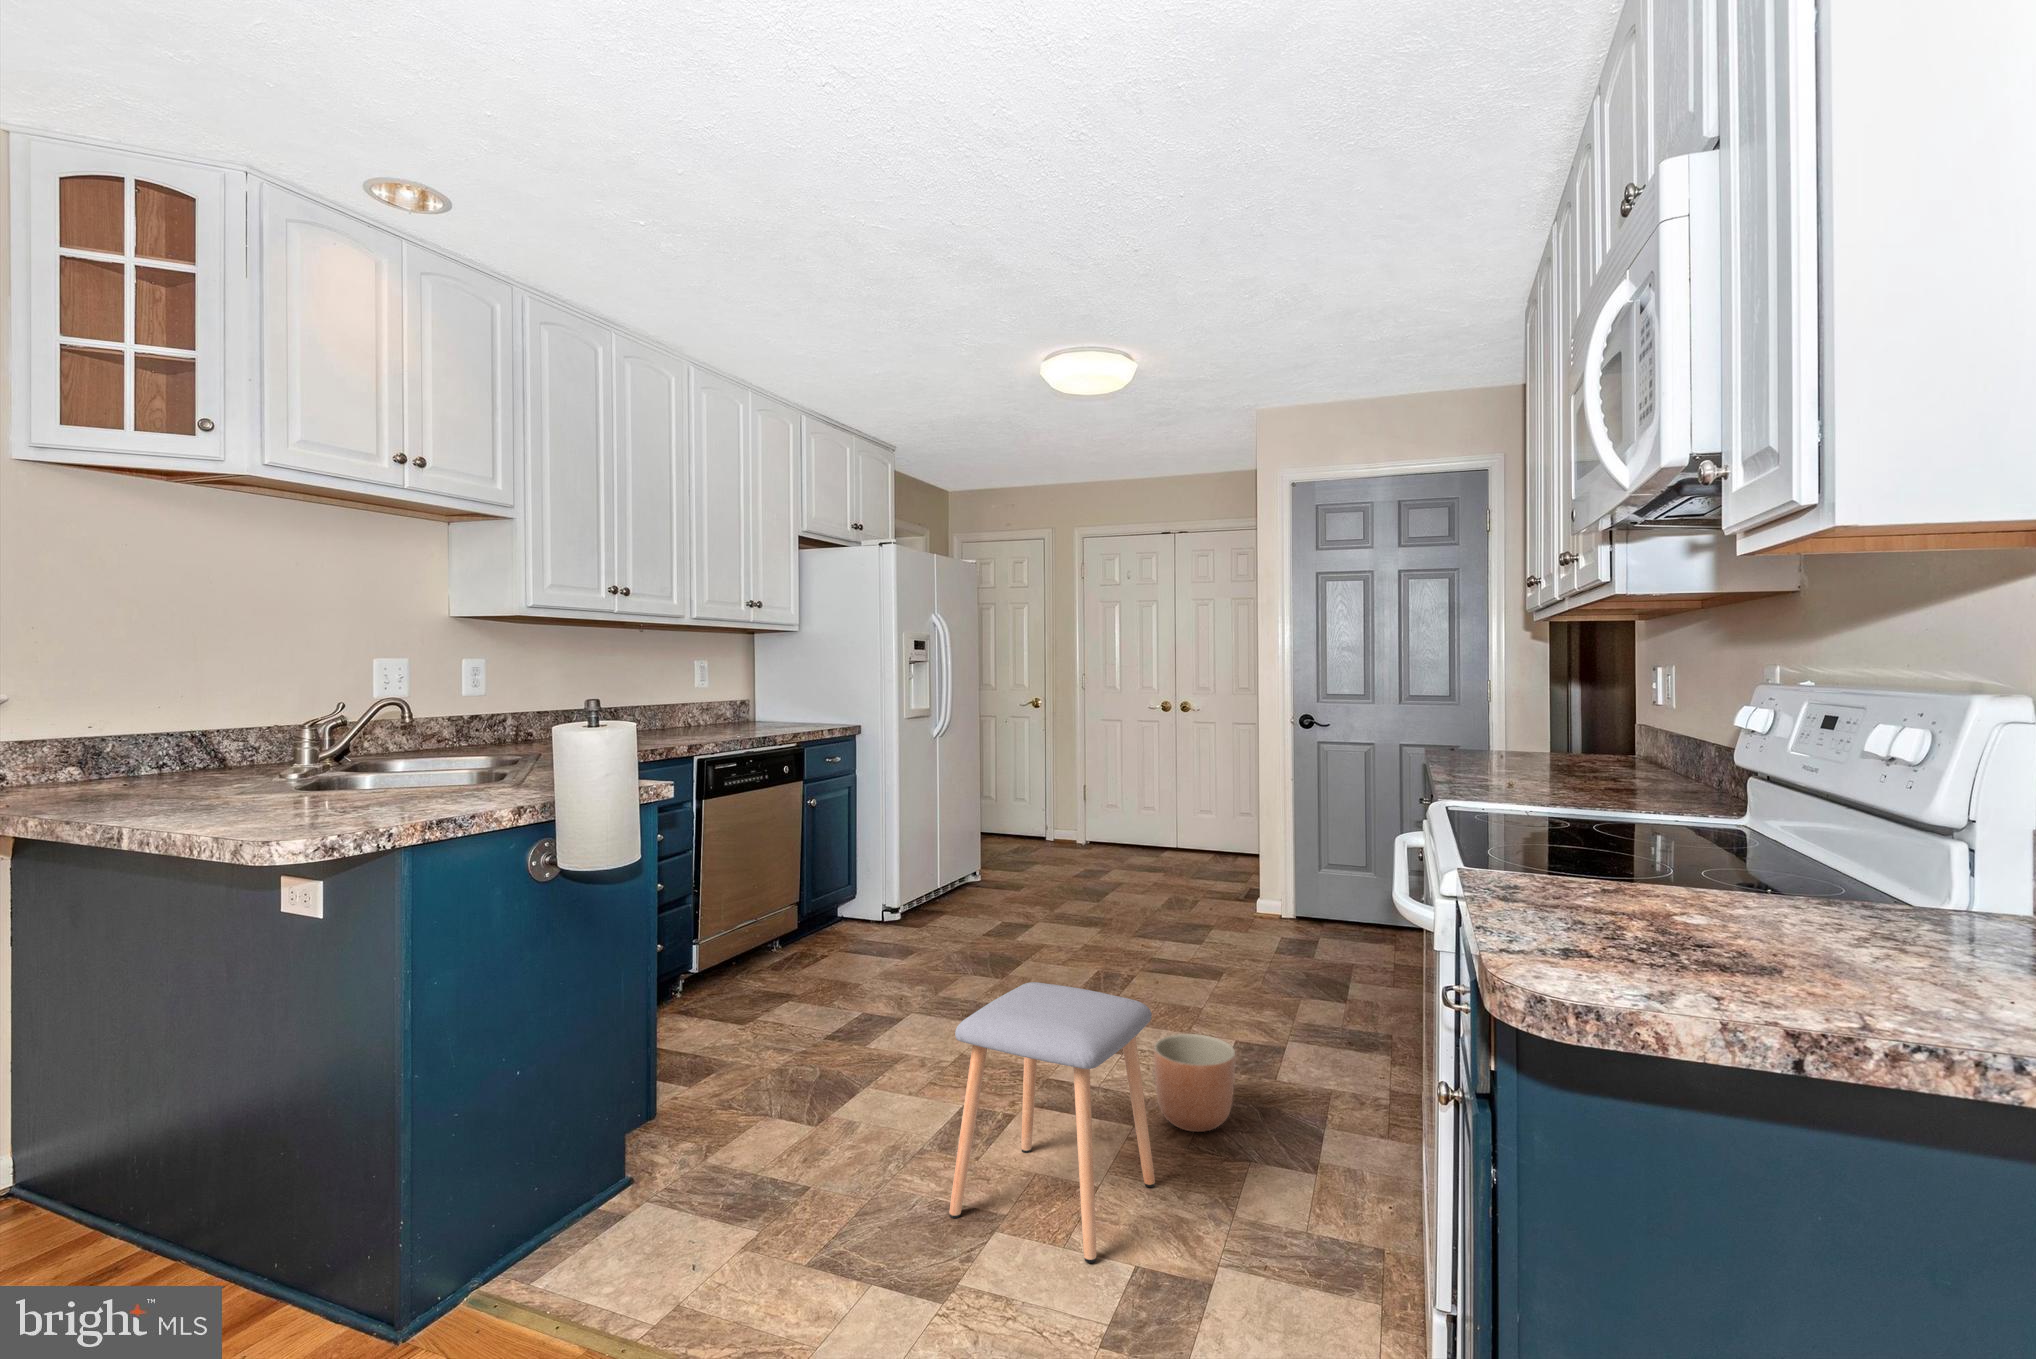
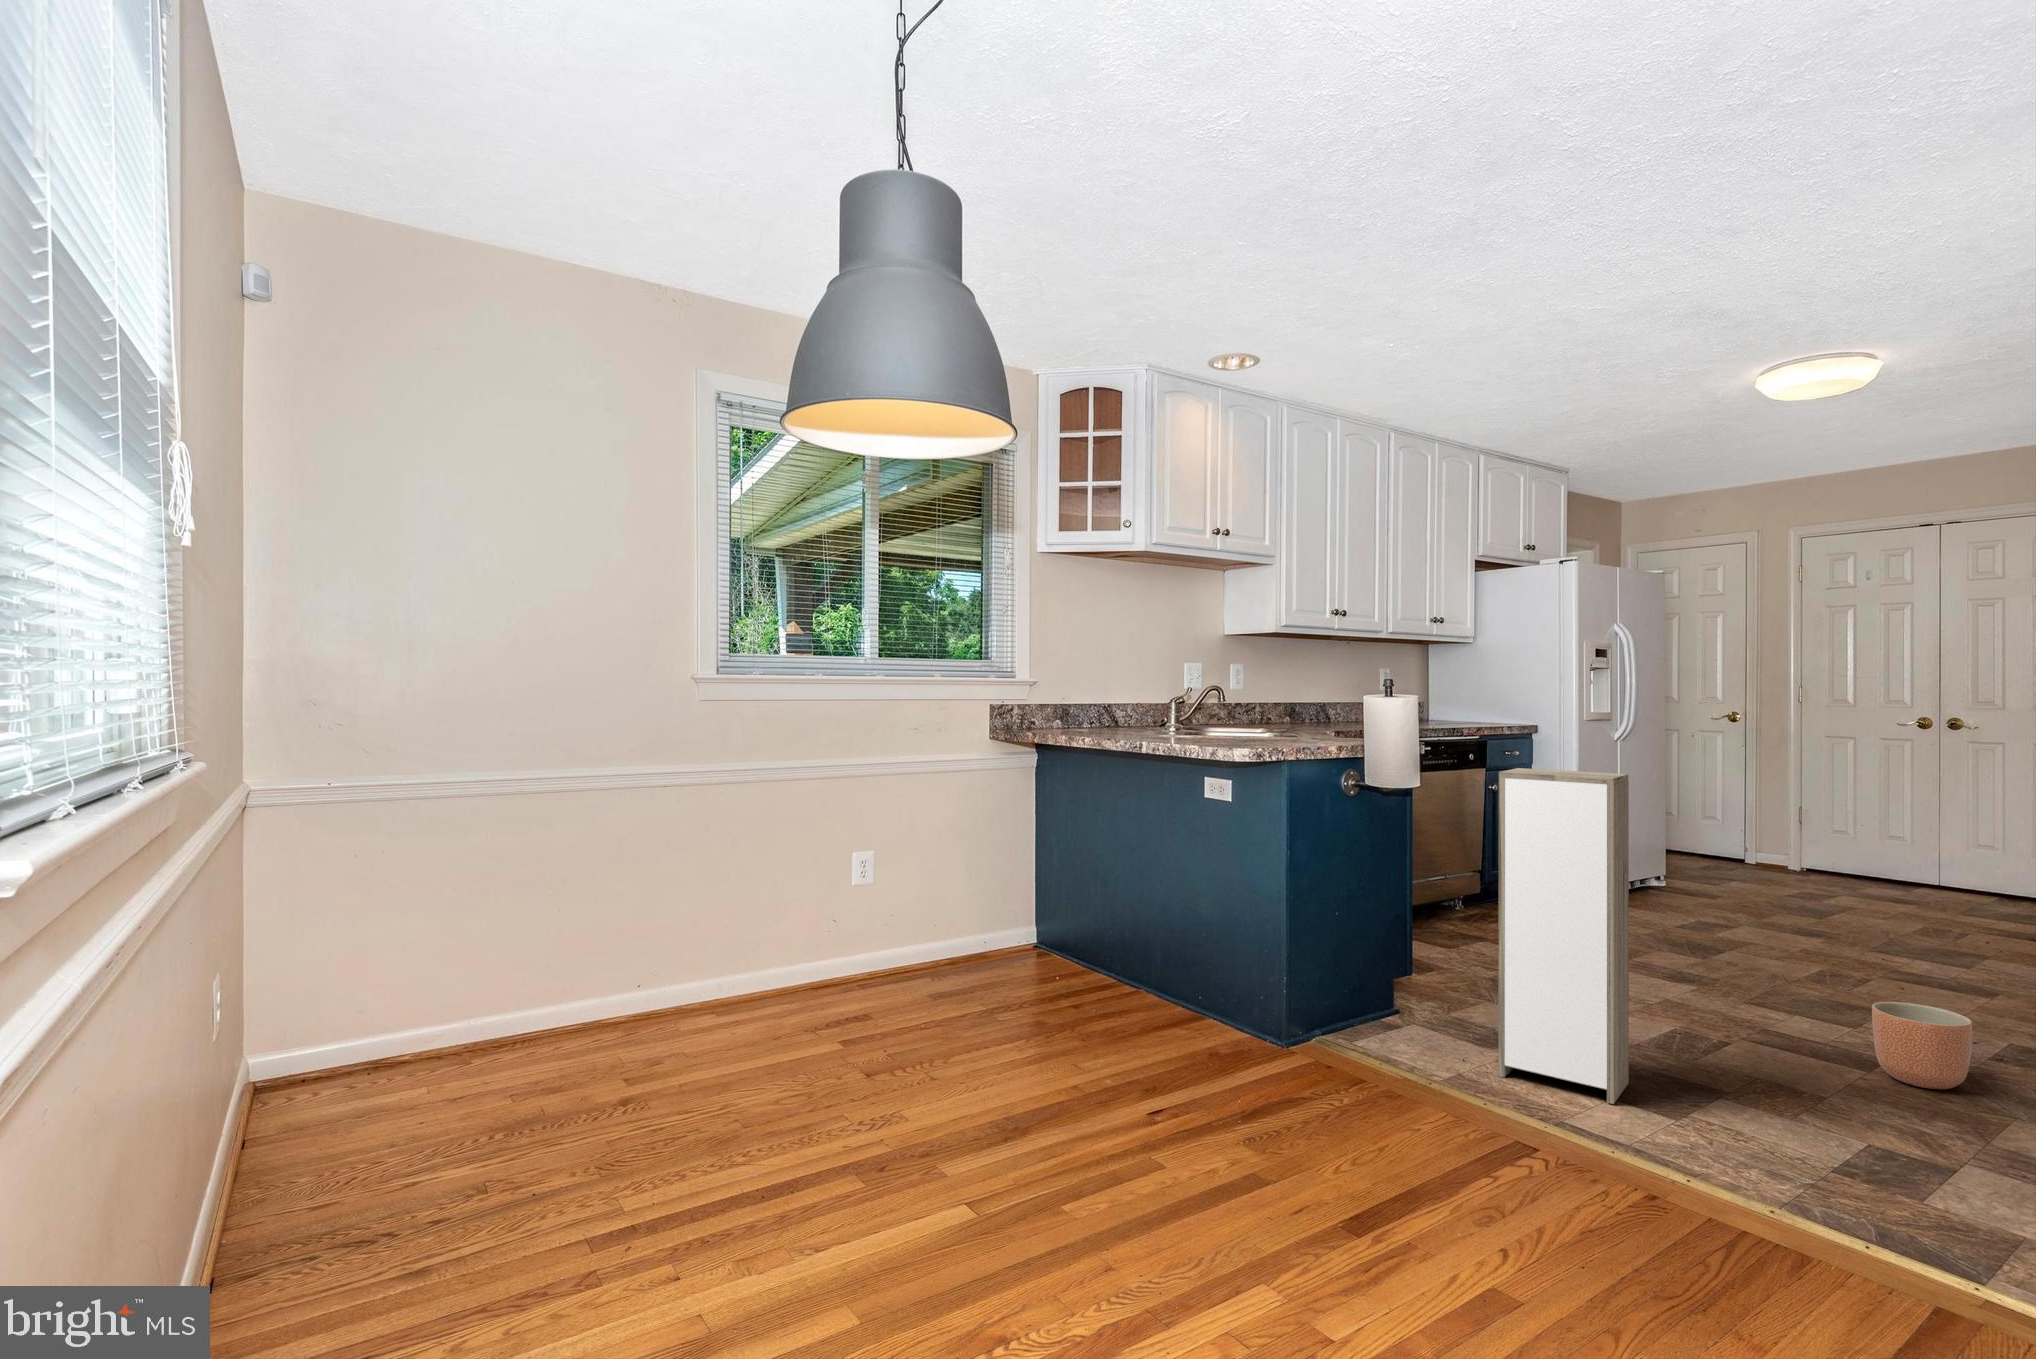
storage cabinet: none [748,822,915,1290] -> present [1498,768,1629,1104]
stool: present [949,982,1155,1263] -> none [1658,920,1869,1130]

